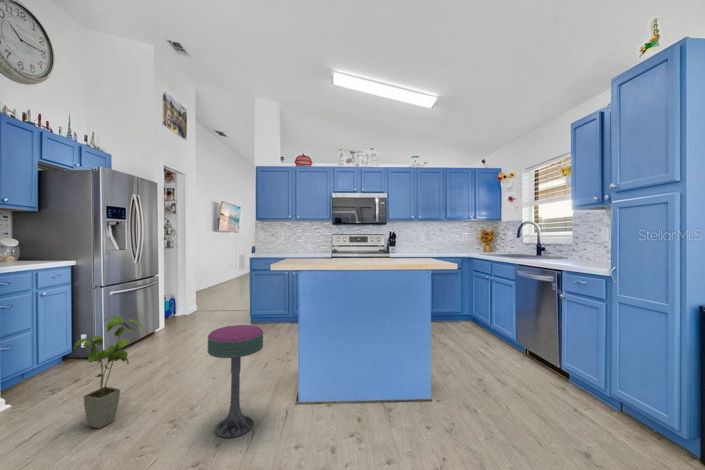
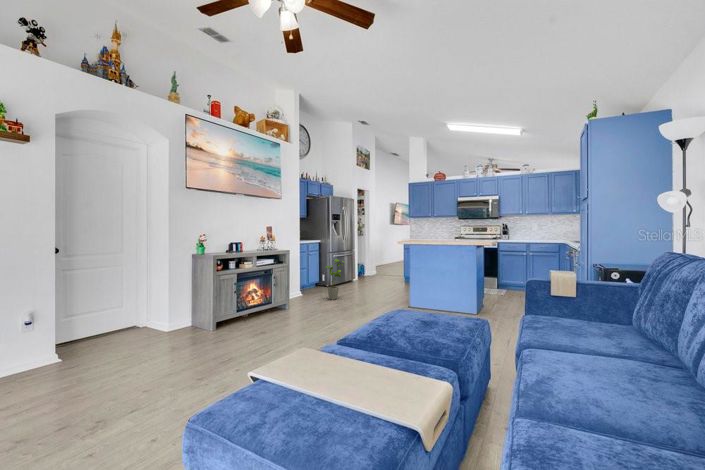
bar stool: present [208,325,263,438] -> none [366,266,388,307]

